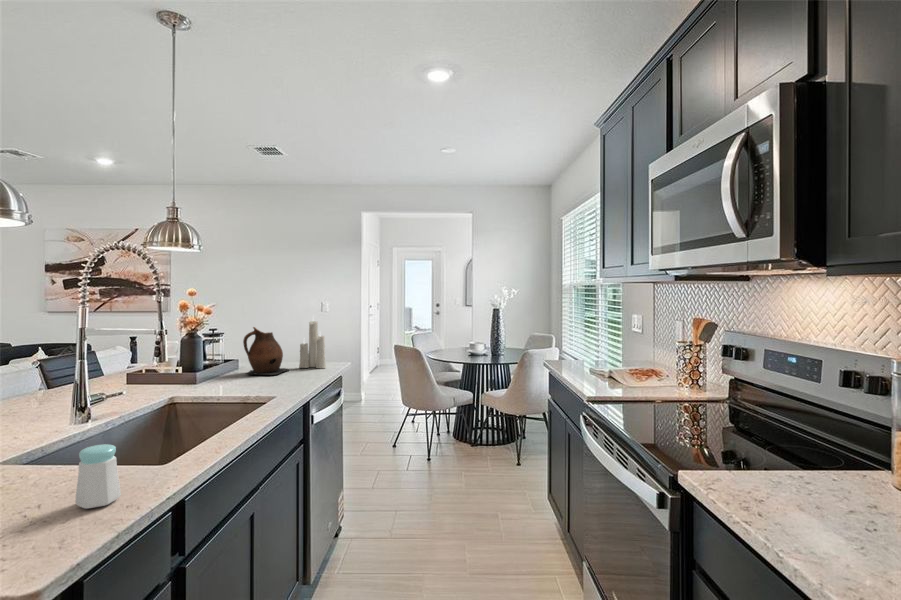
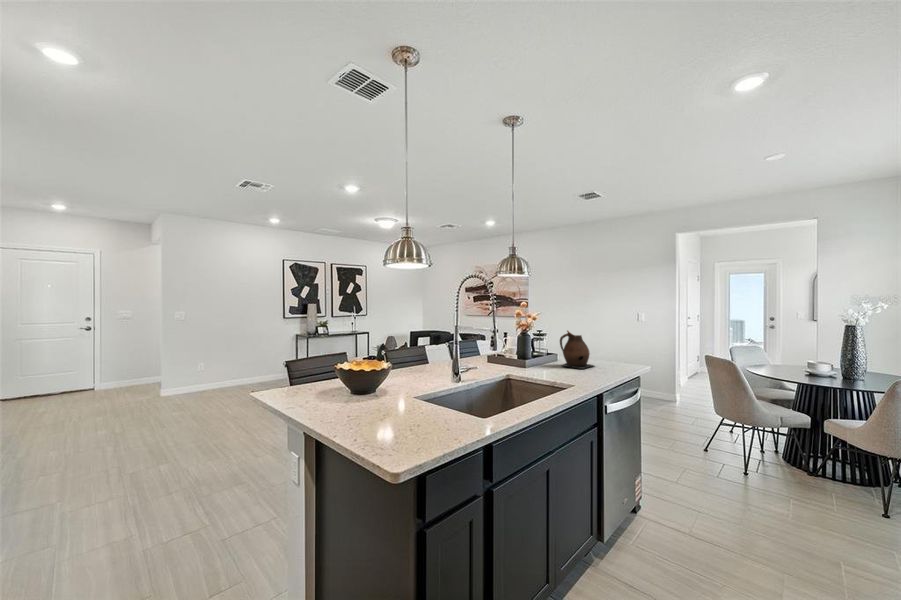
candle: present [299,318,326,368] -> none [604,321,627,368]
salt shaker: present [75,444,121,509] -> none [433,397,454,435]

